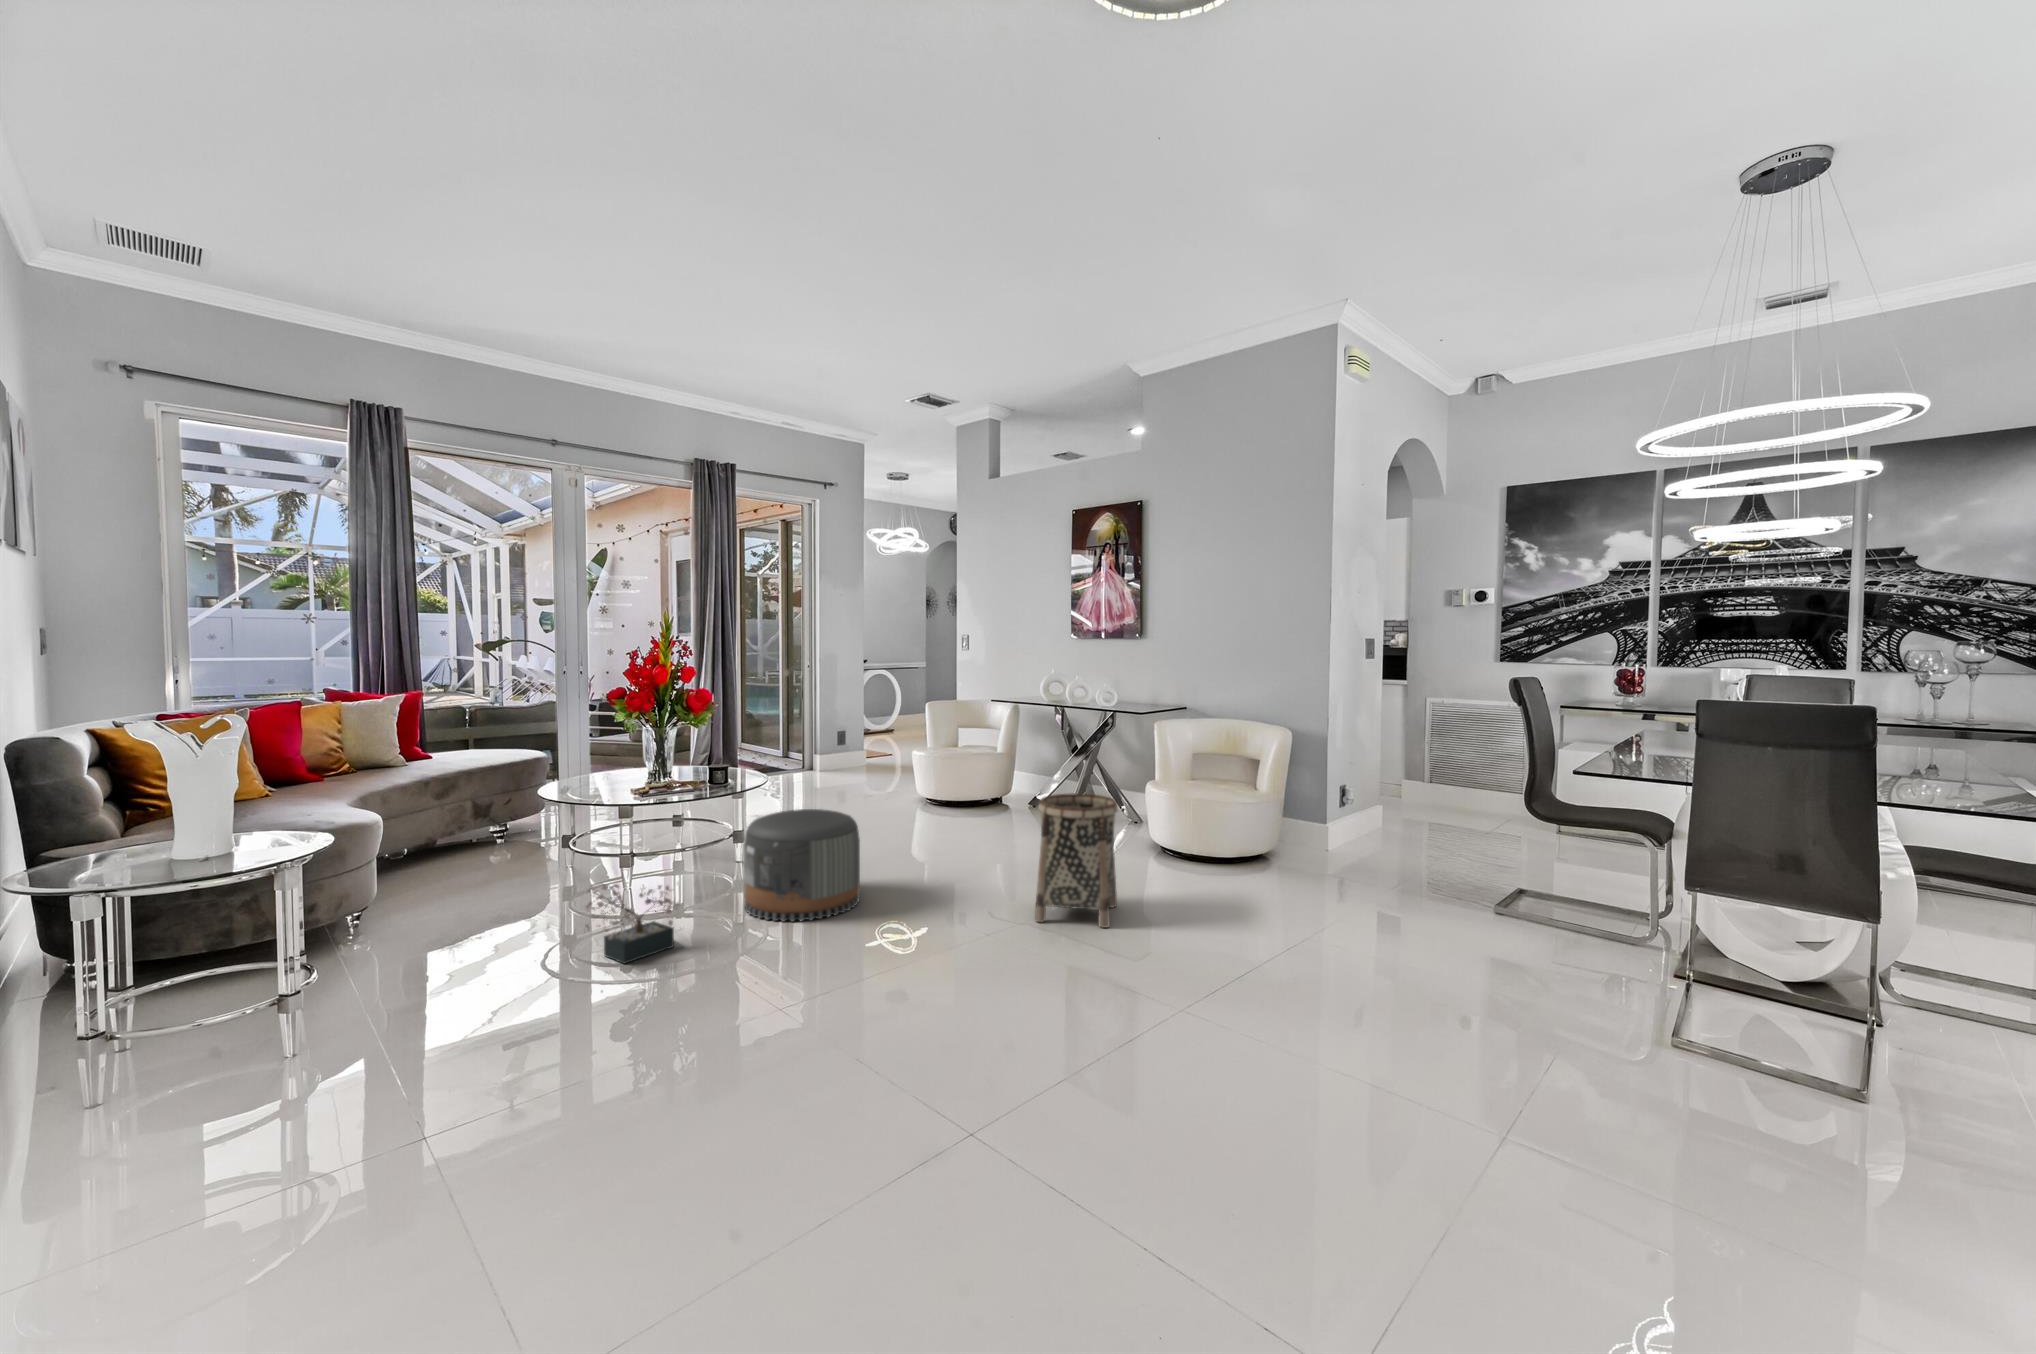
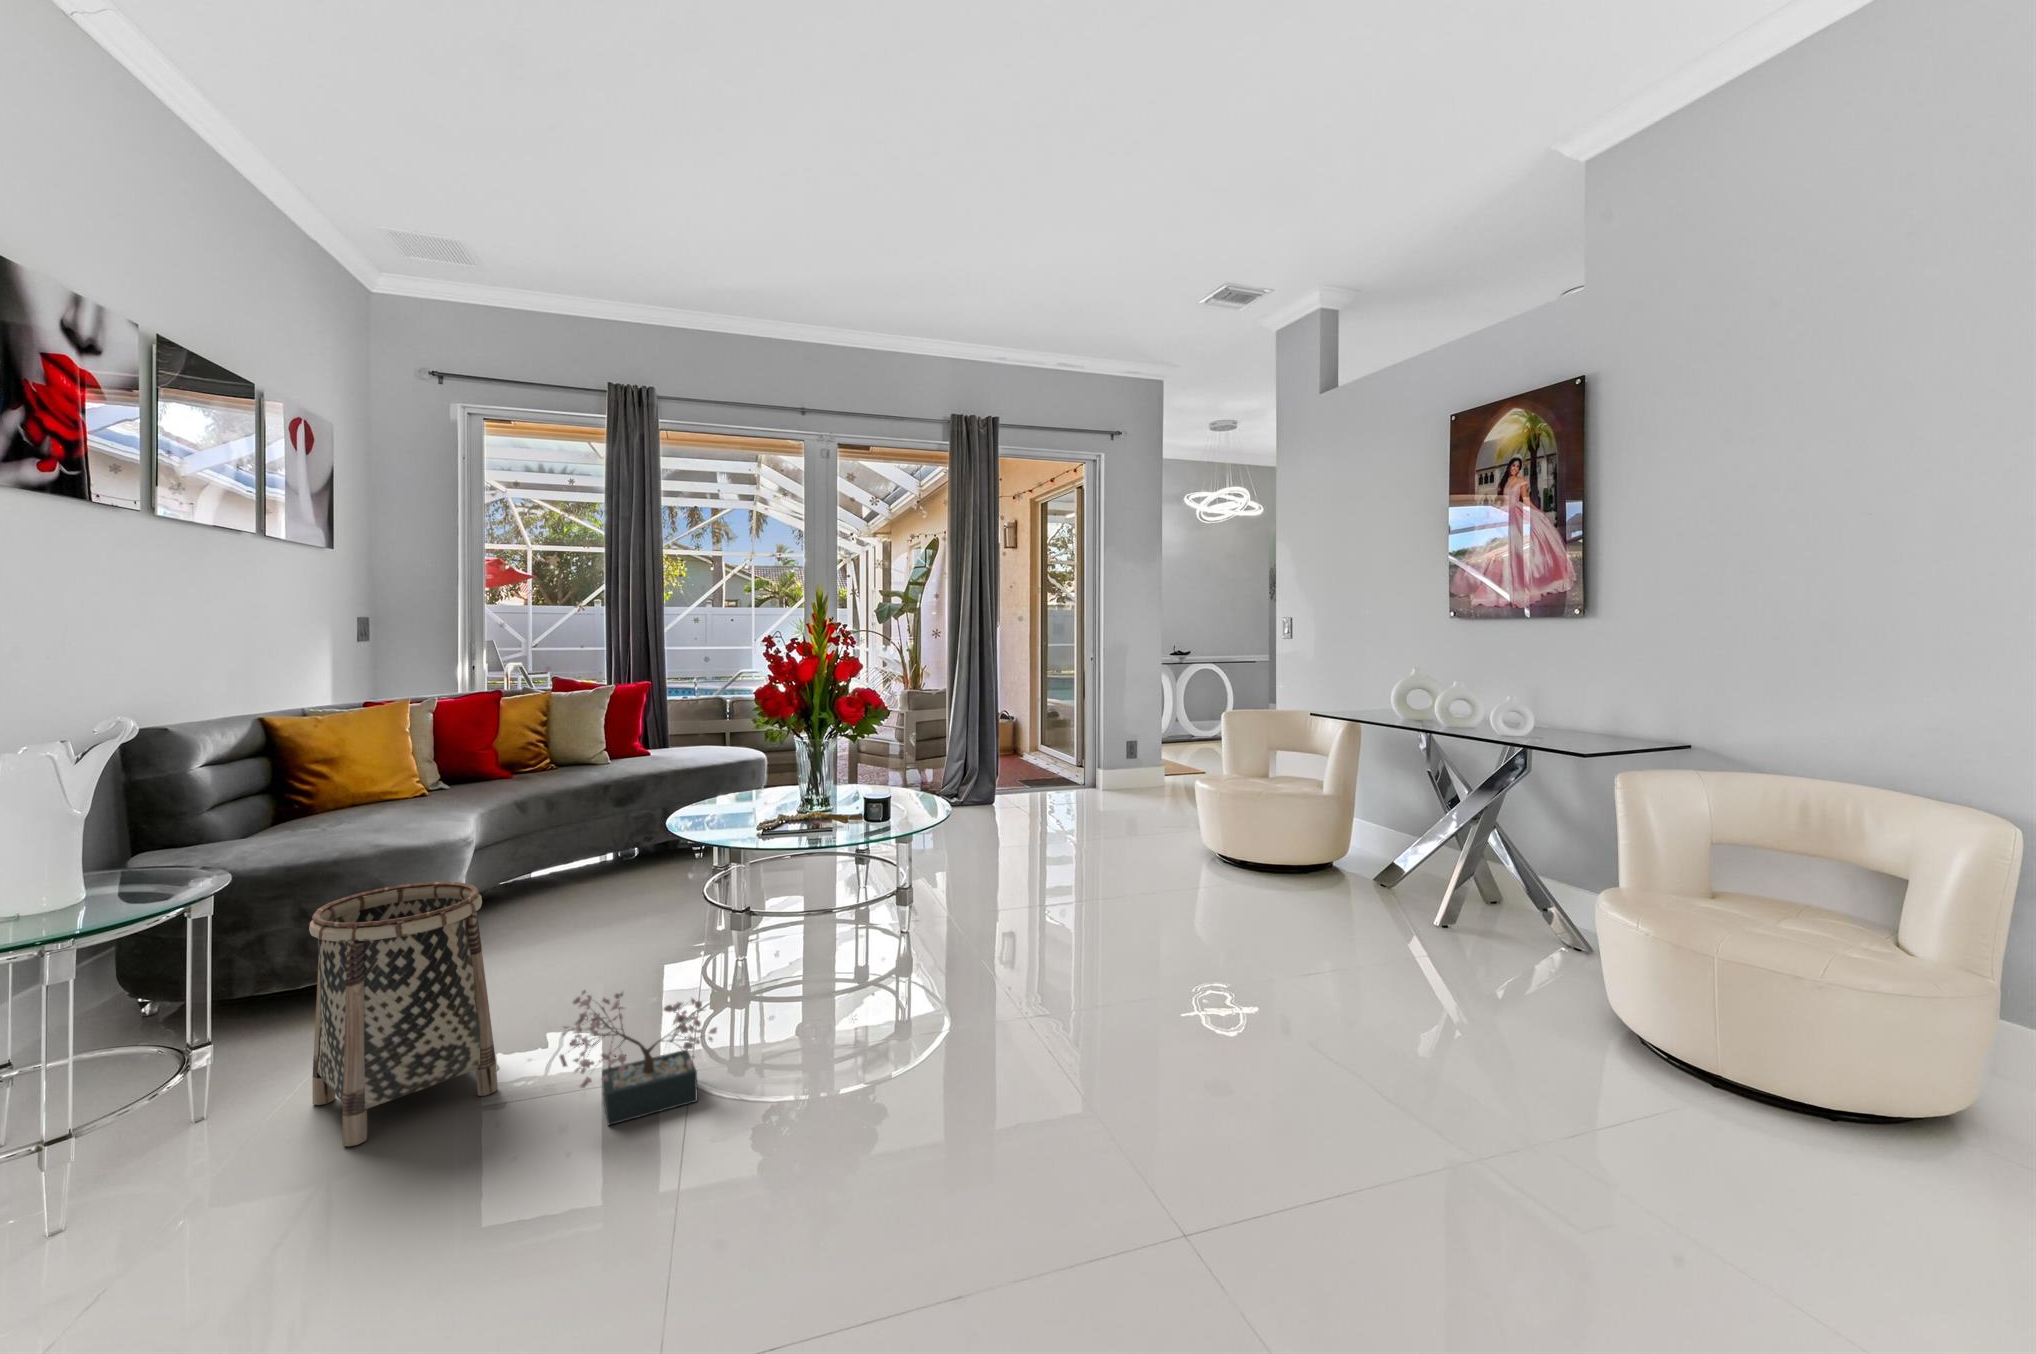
basket: present [1035,793,1118,927] -> present [309,882,498,1146]
pouf: present [744,809,860,922] -> none [845,885,1022,1084]

